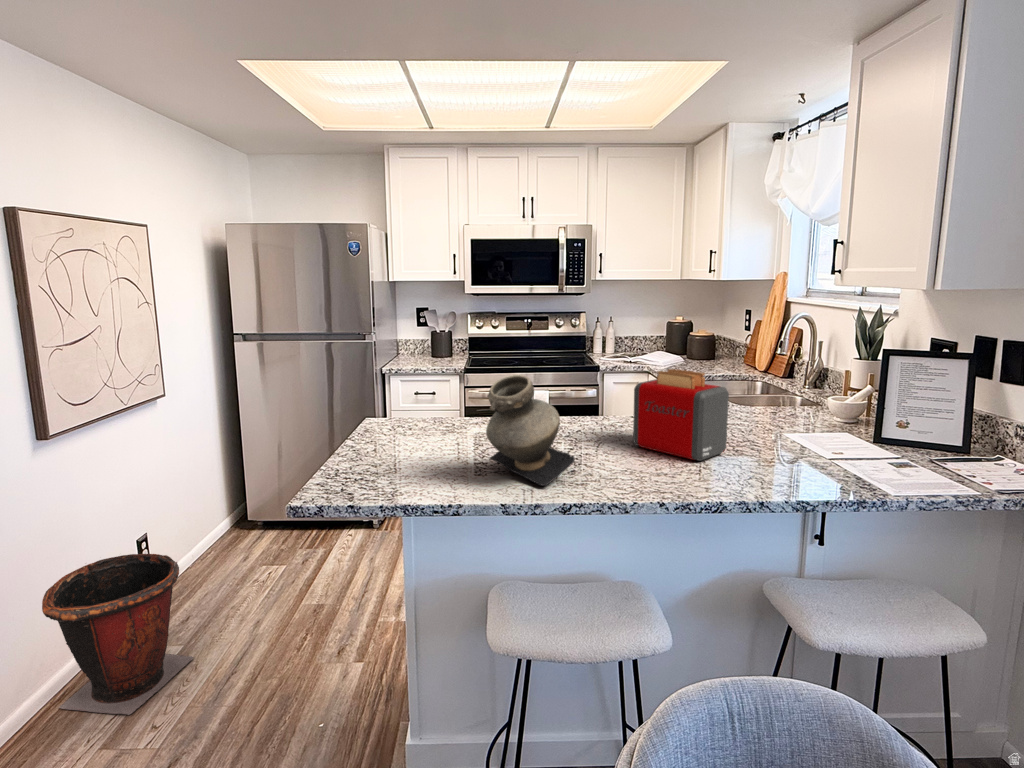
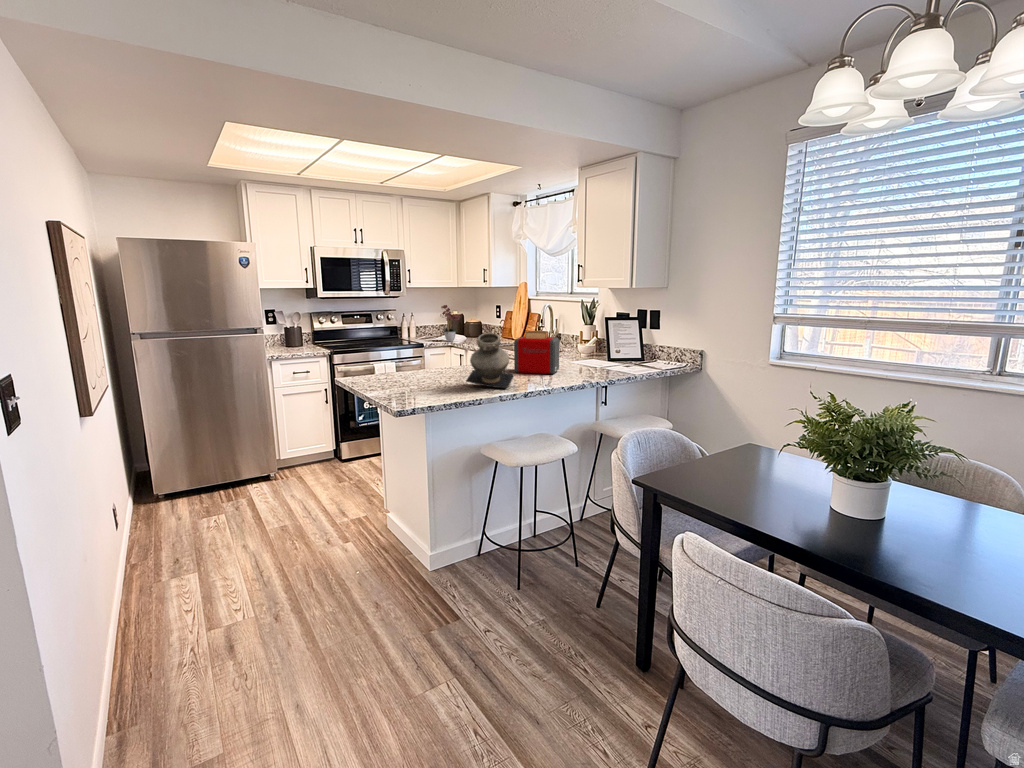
flower arrangement: none [634,304,674,364] -> present [441,305,461,342]
waste bin: present [42,554,194,715] -> none [115,491,220,627]

